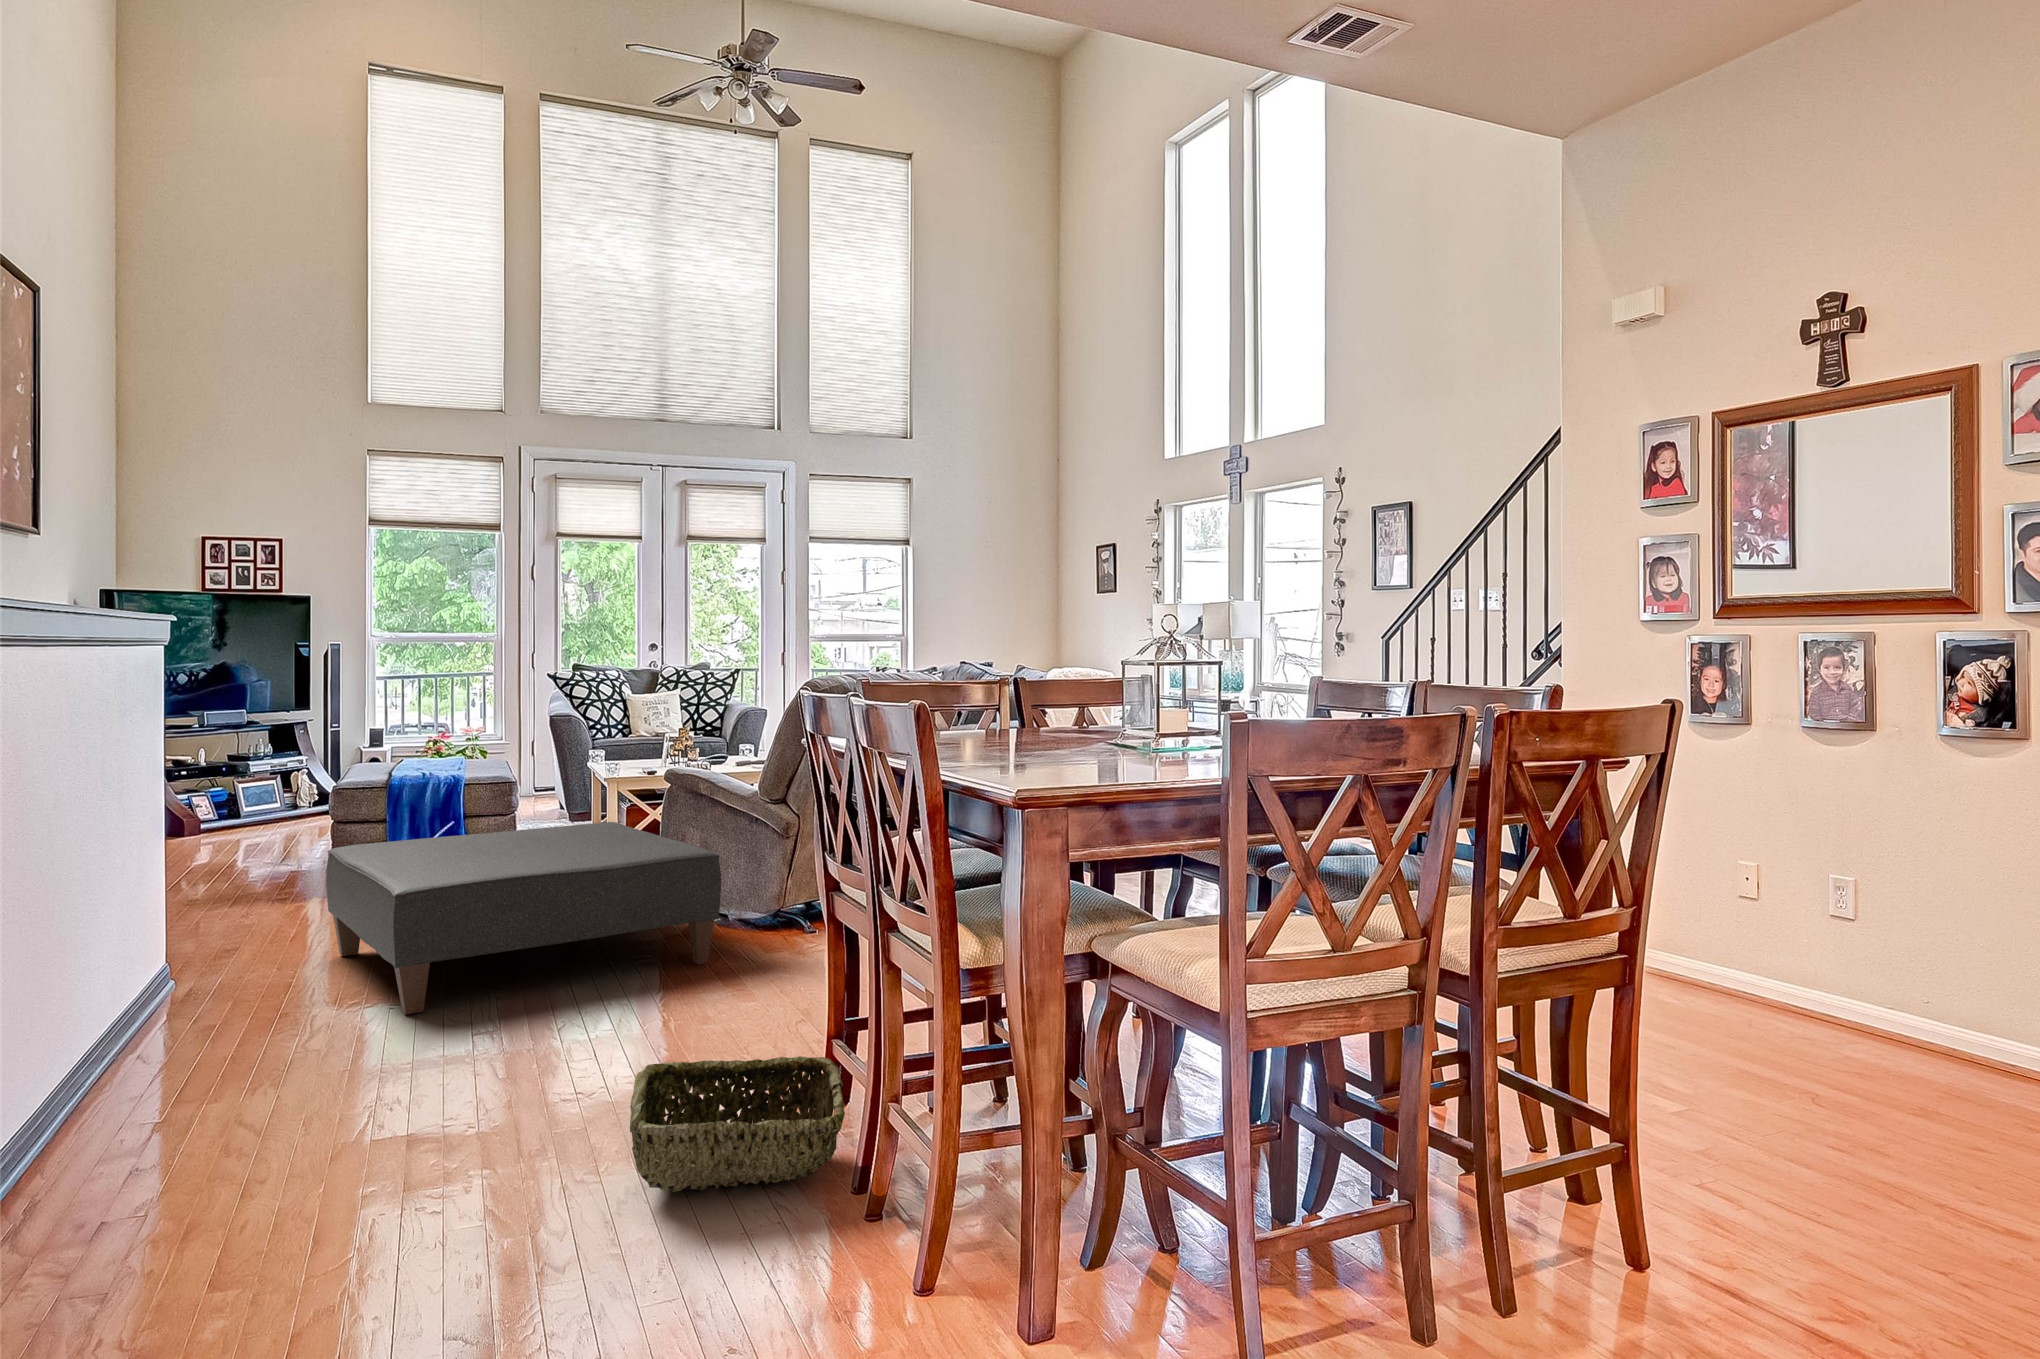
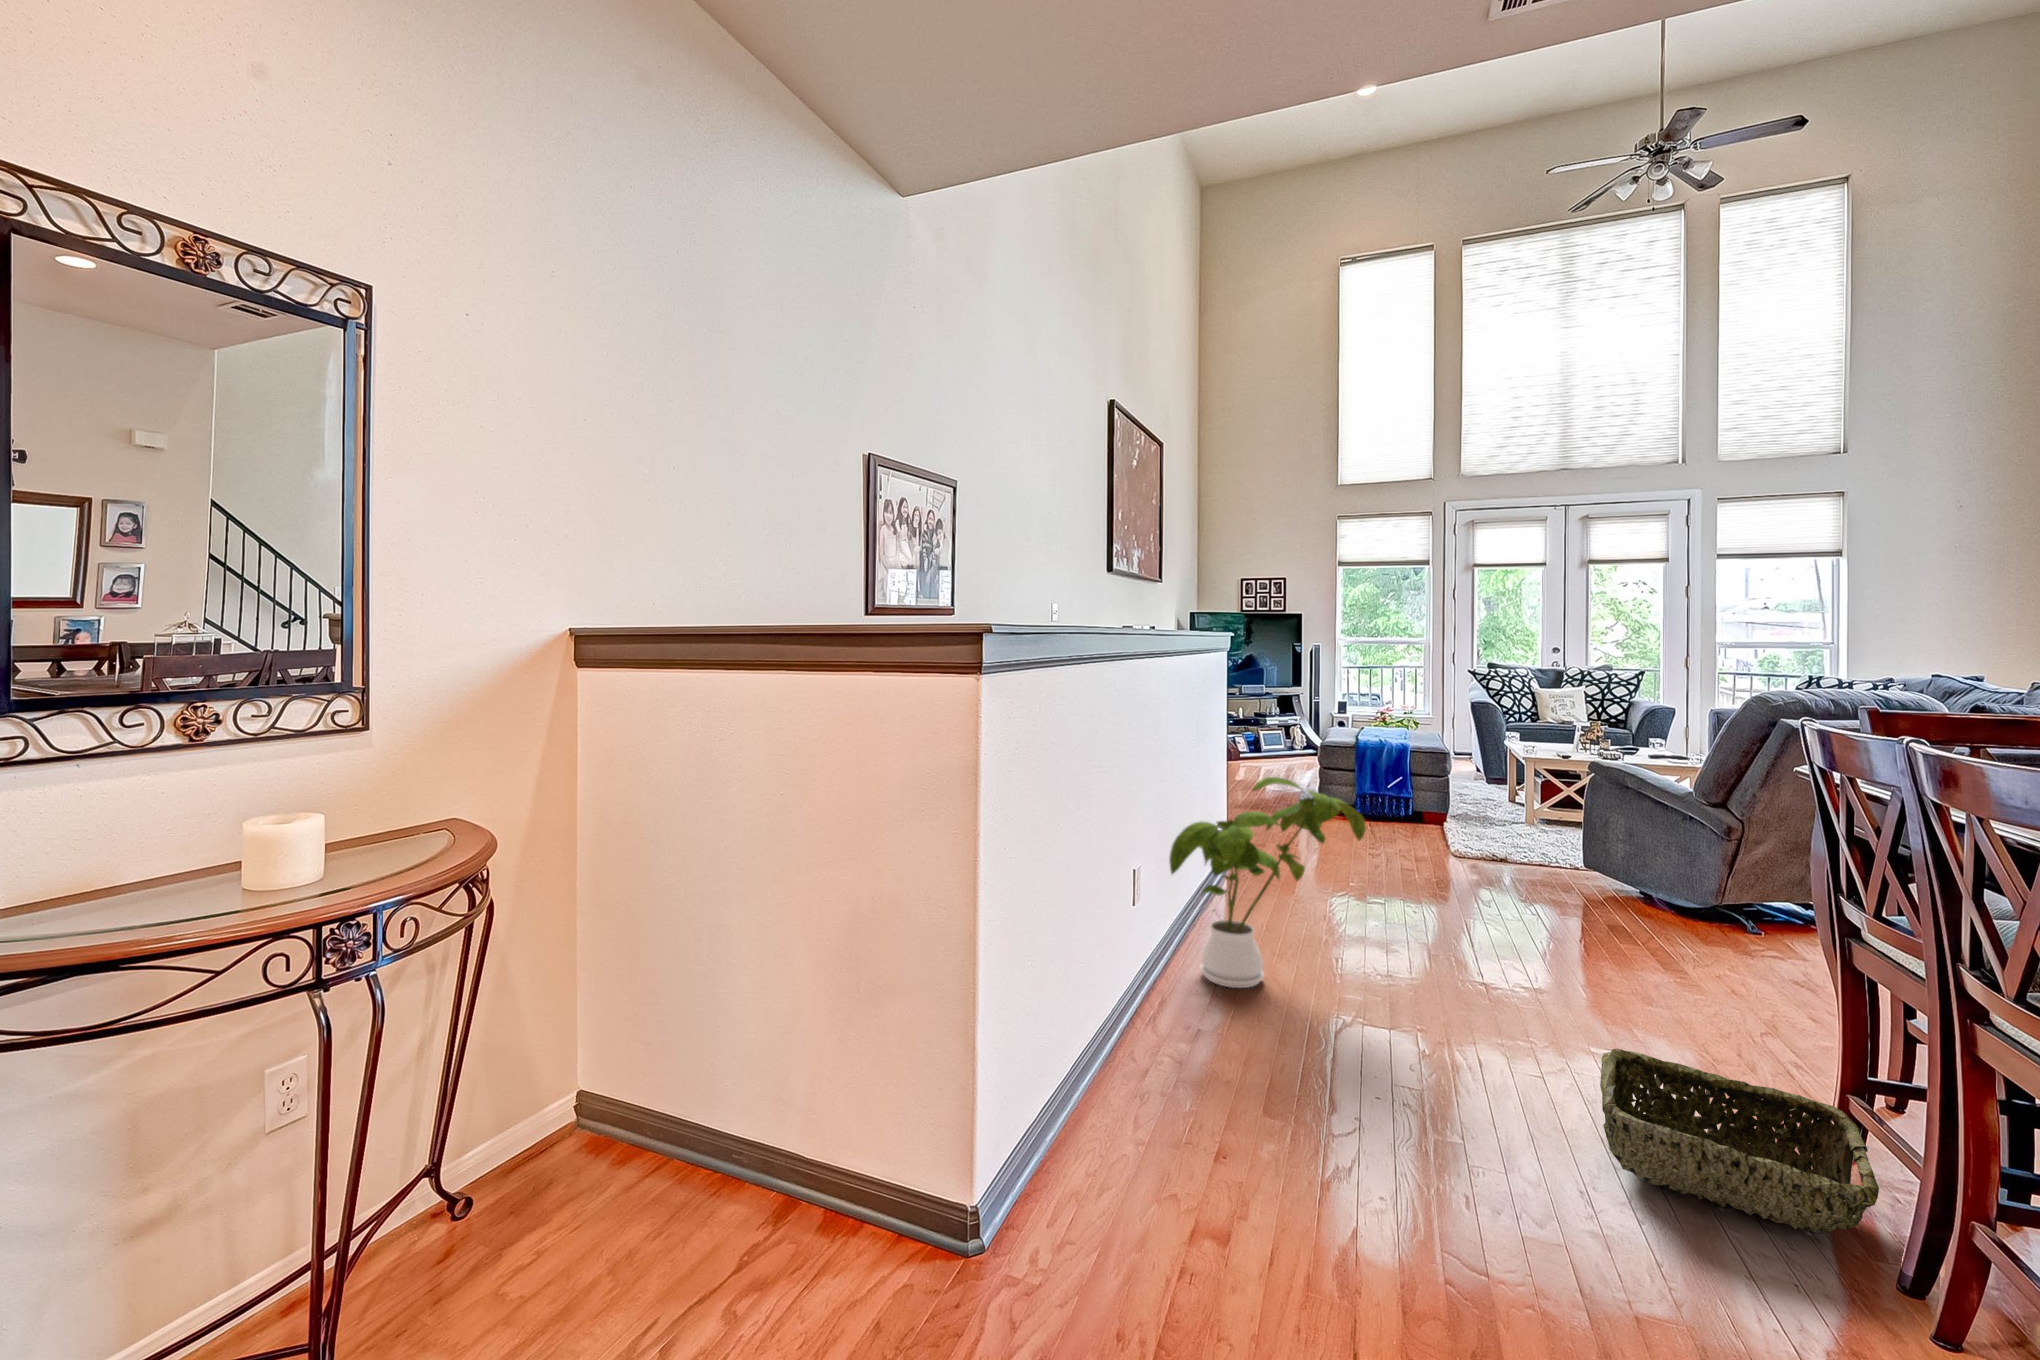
ottoman: present [326,822,721,1014] -> none [1320,789,1656,940]
house plant: none [39,823,376,1160] -> present [1169,777,1366,988]

